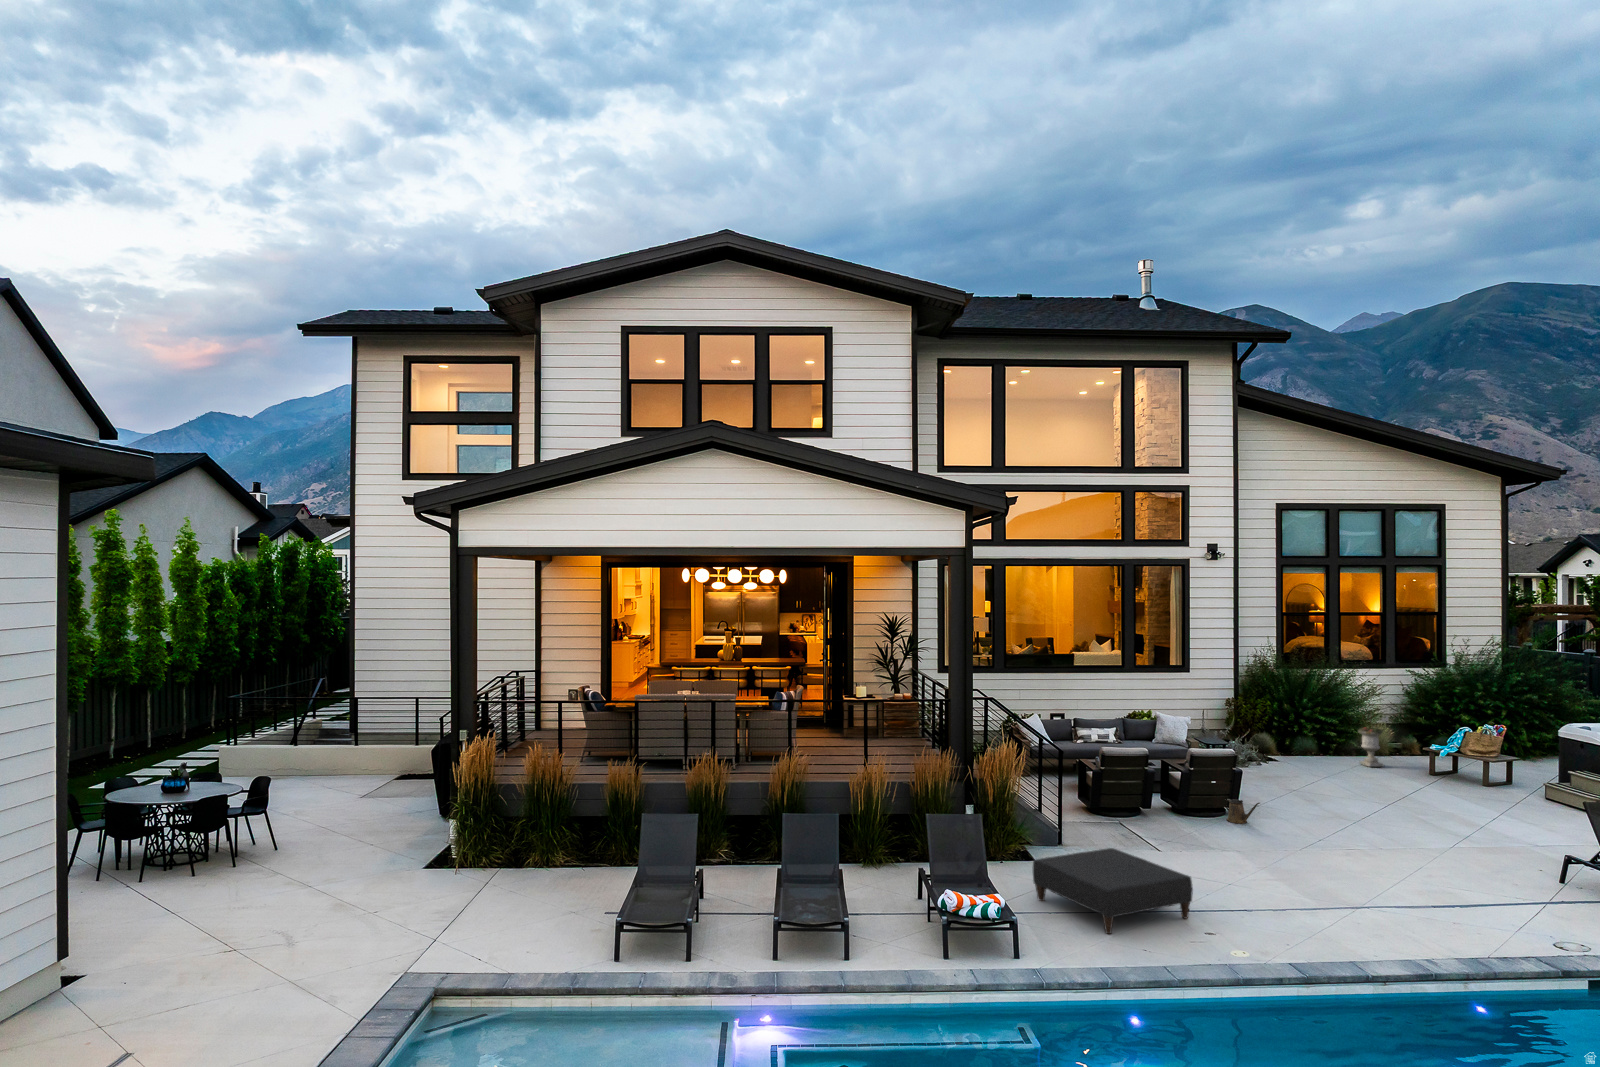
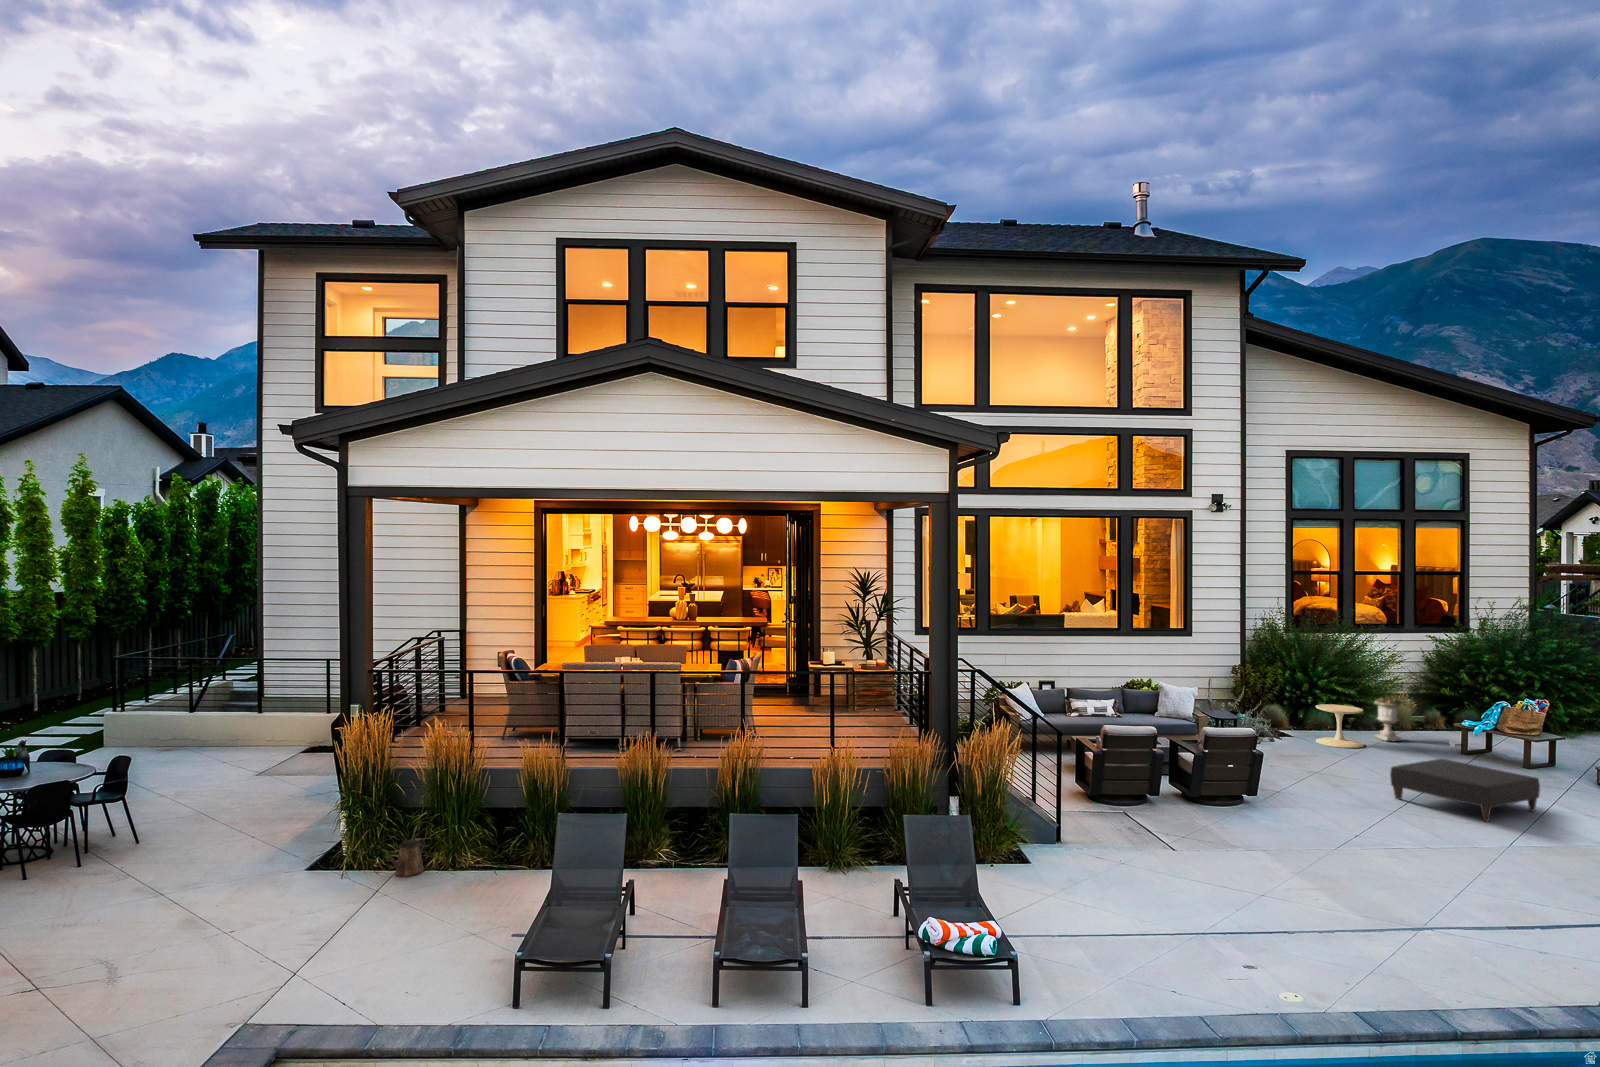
side table: none [1303,734,1347,773] -> present [1316,704,1364,748]
watering can: present [1225,799,1260,824] -> present [382,838,425,877]
ottoman: present [1033,848,1193,934] -> present [1390,759,1540,821]

